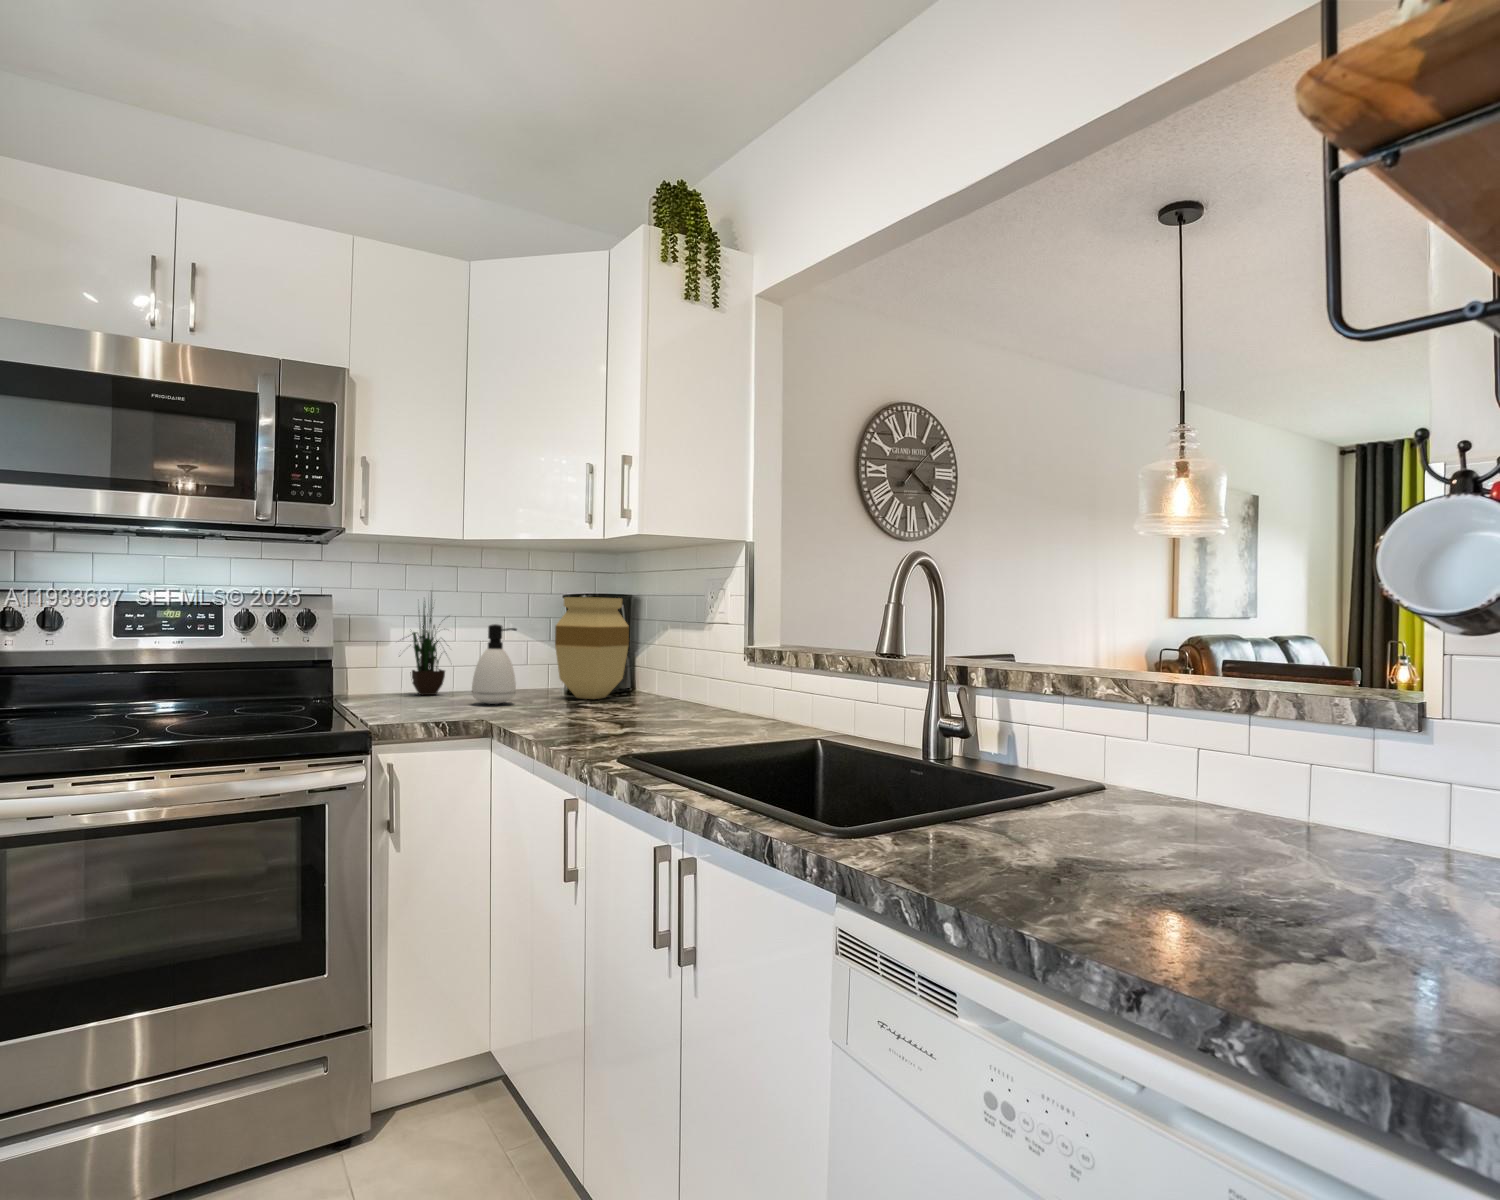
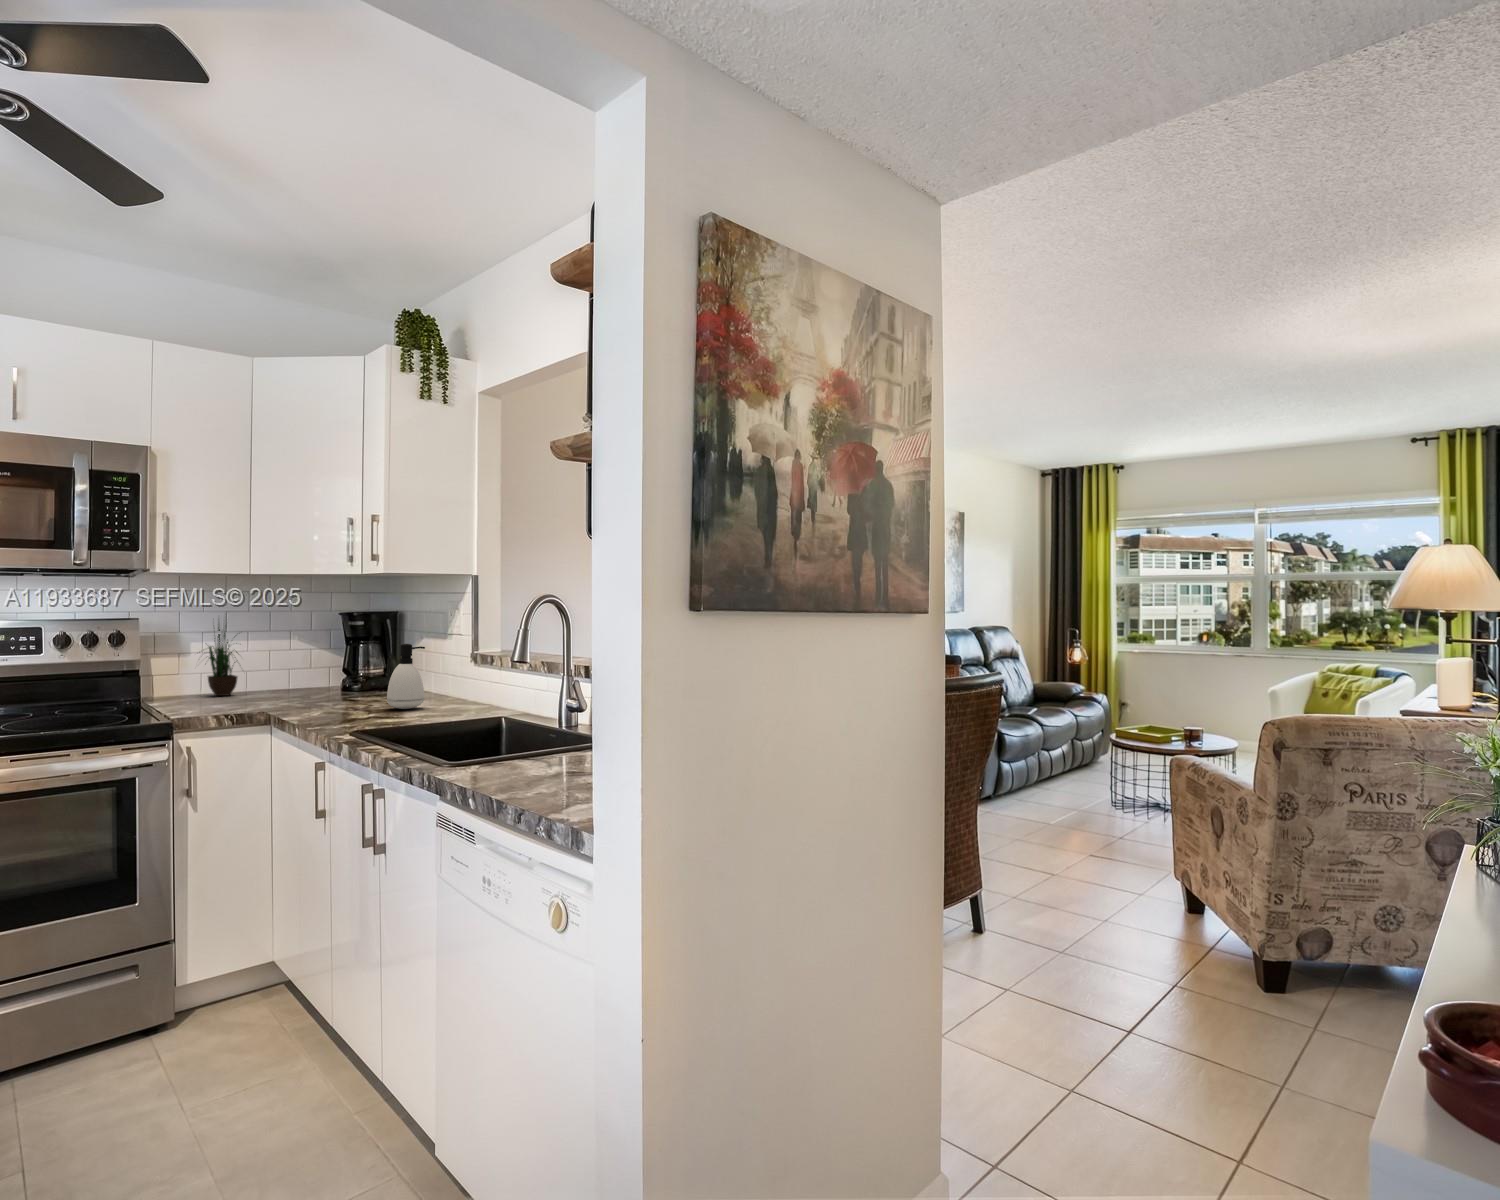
vase: present [555,597,629,699] -> none [330,616,392,696]
soap dispenser: present [472,624,517,704] -> present [387,644,425,709]

